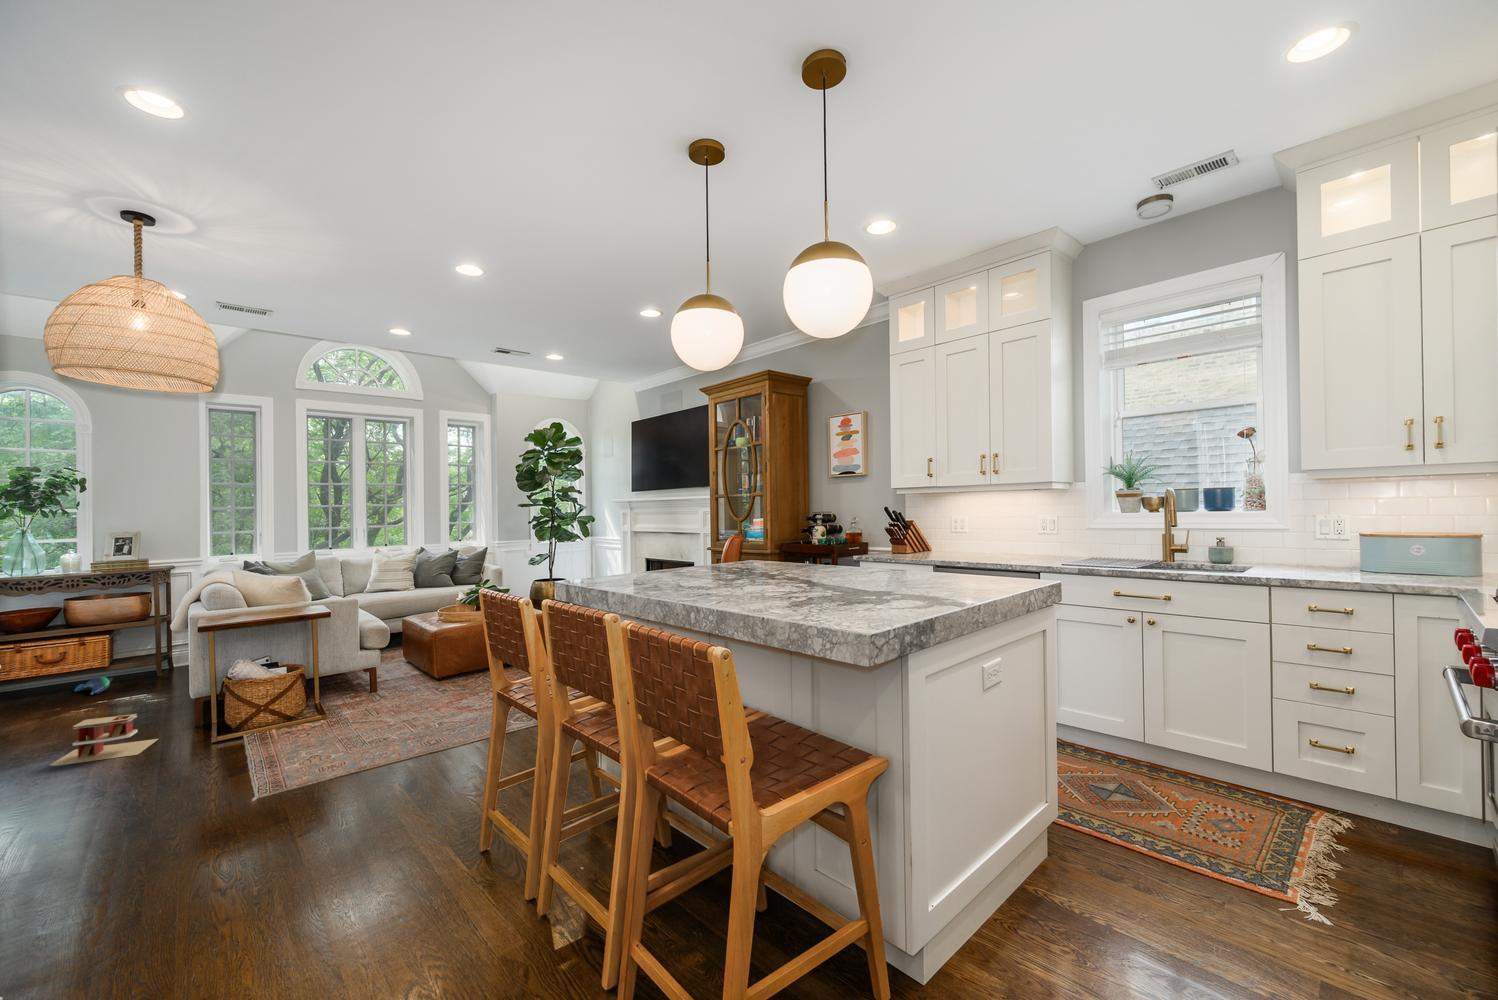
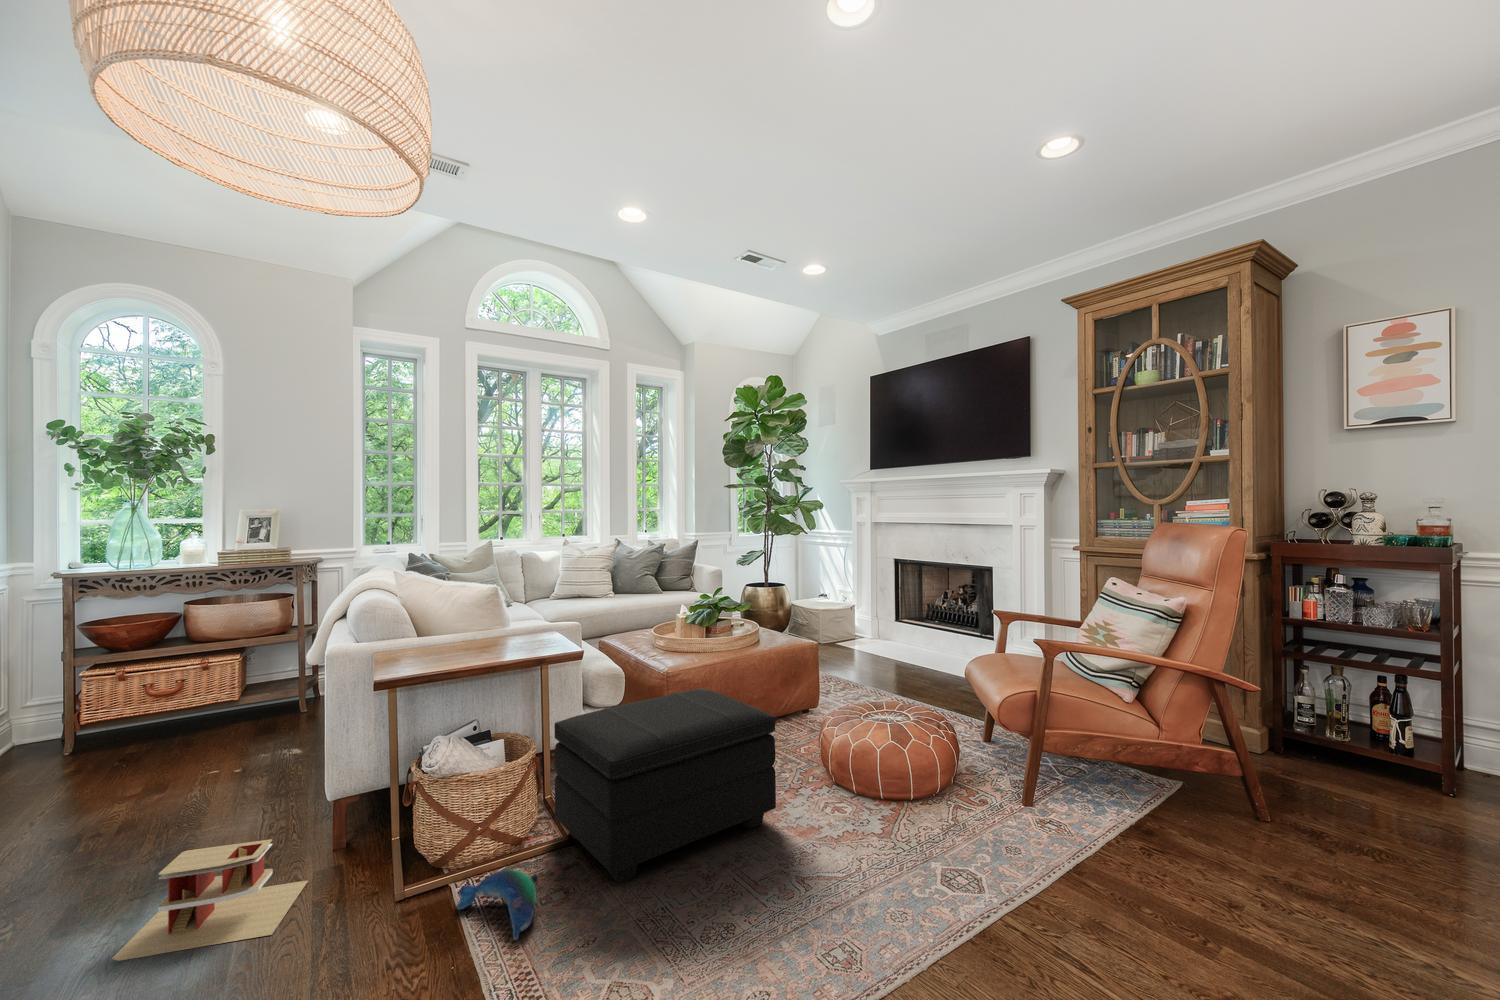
footstool: none [315,637,450,730] -> present [555,689,776,883]
plush toy: present [74,677,113,695] -> present [457,869,539,940]

